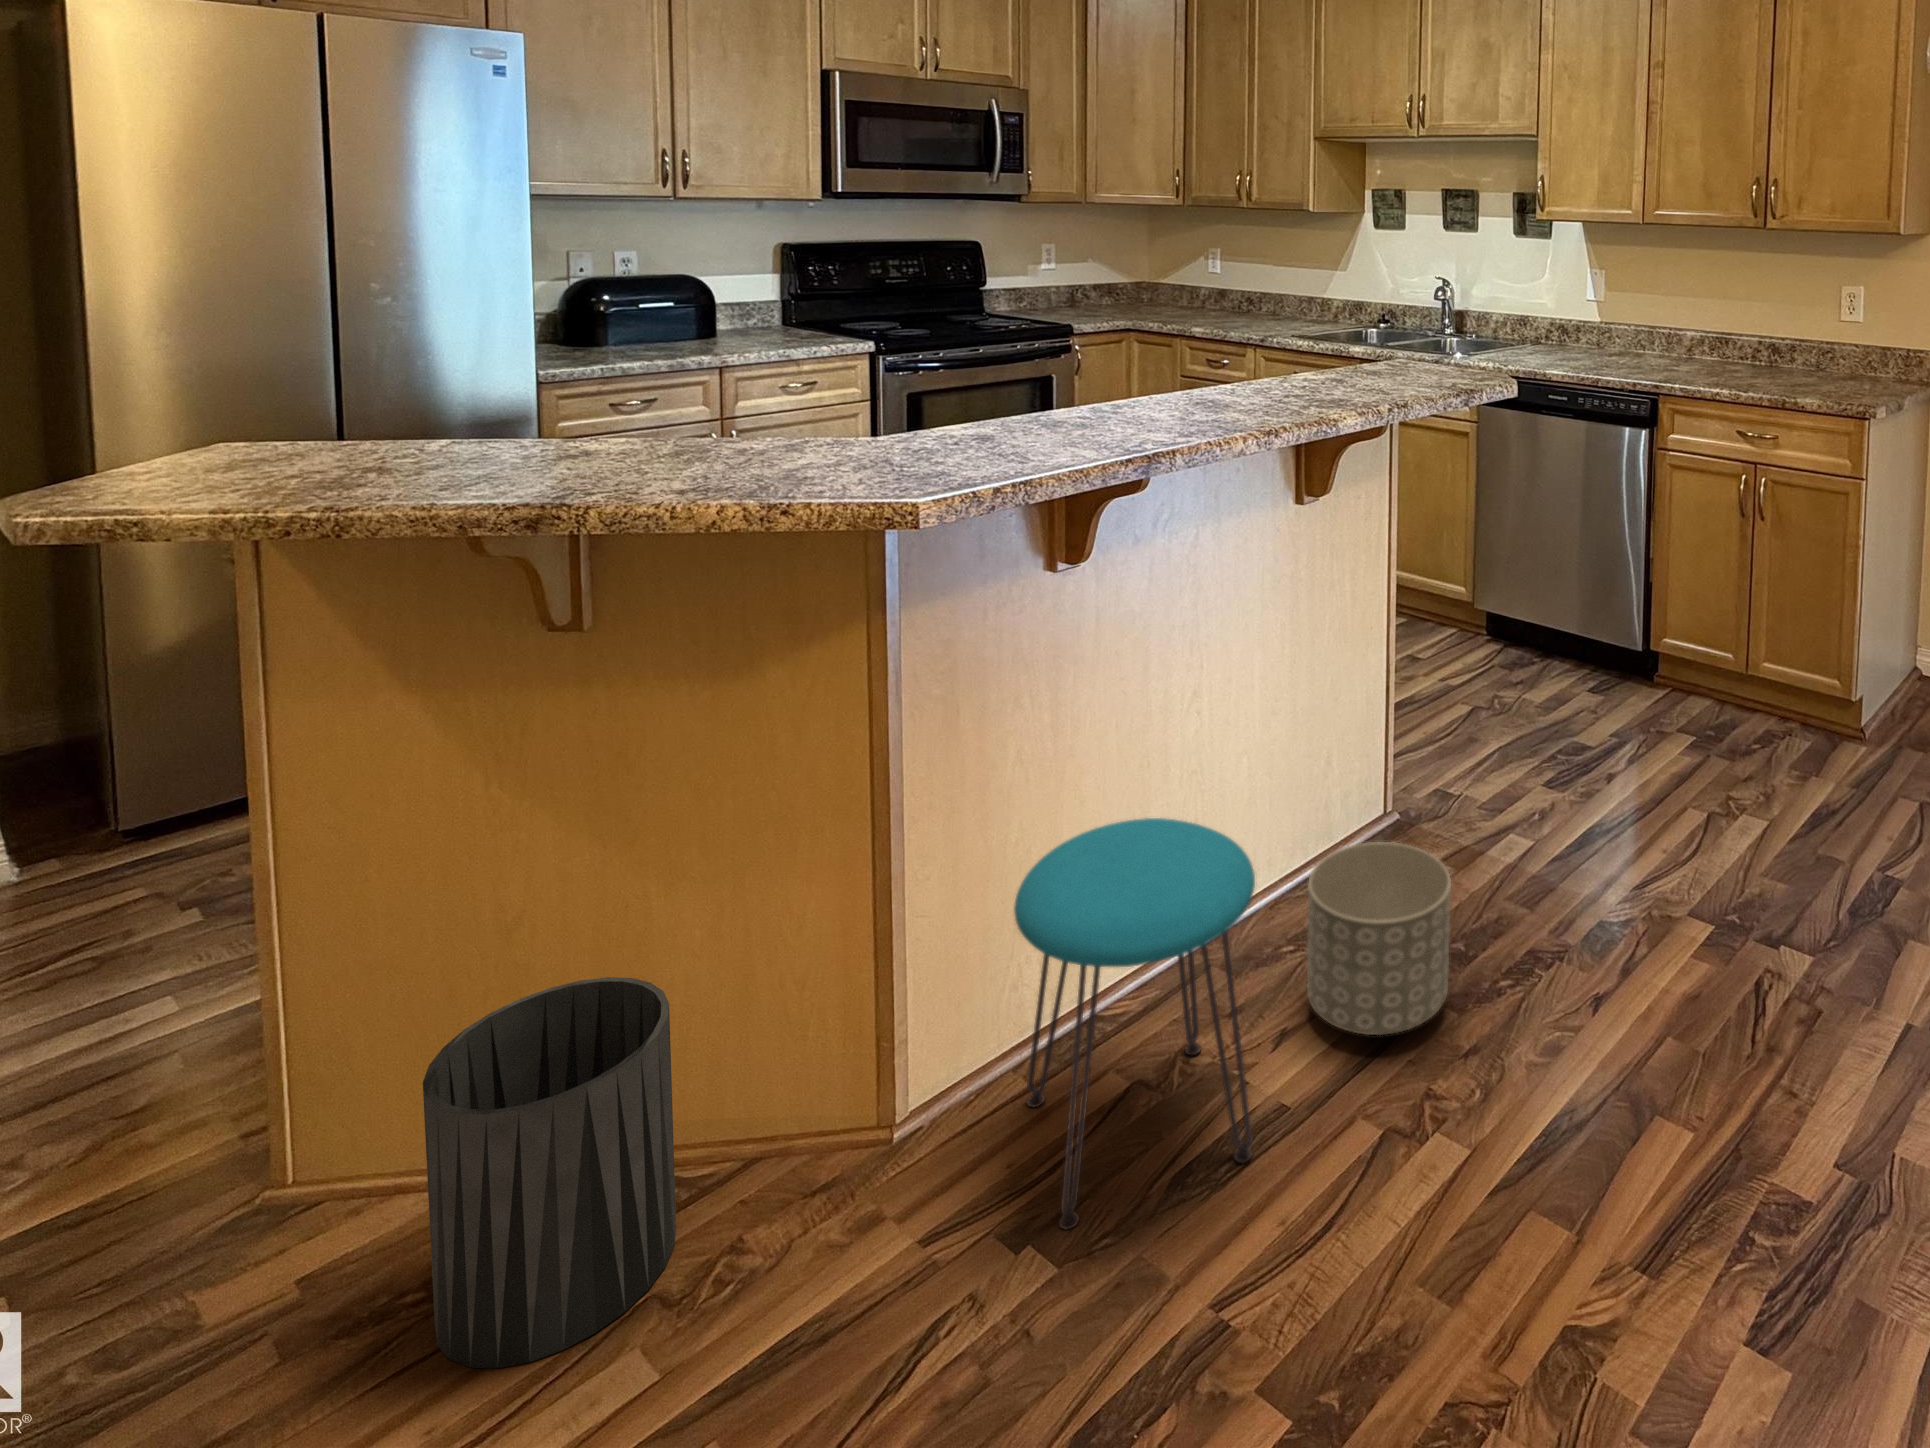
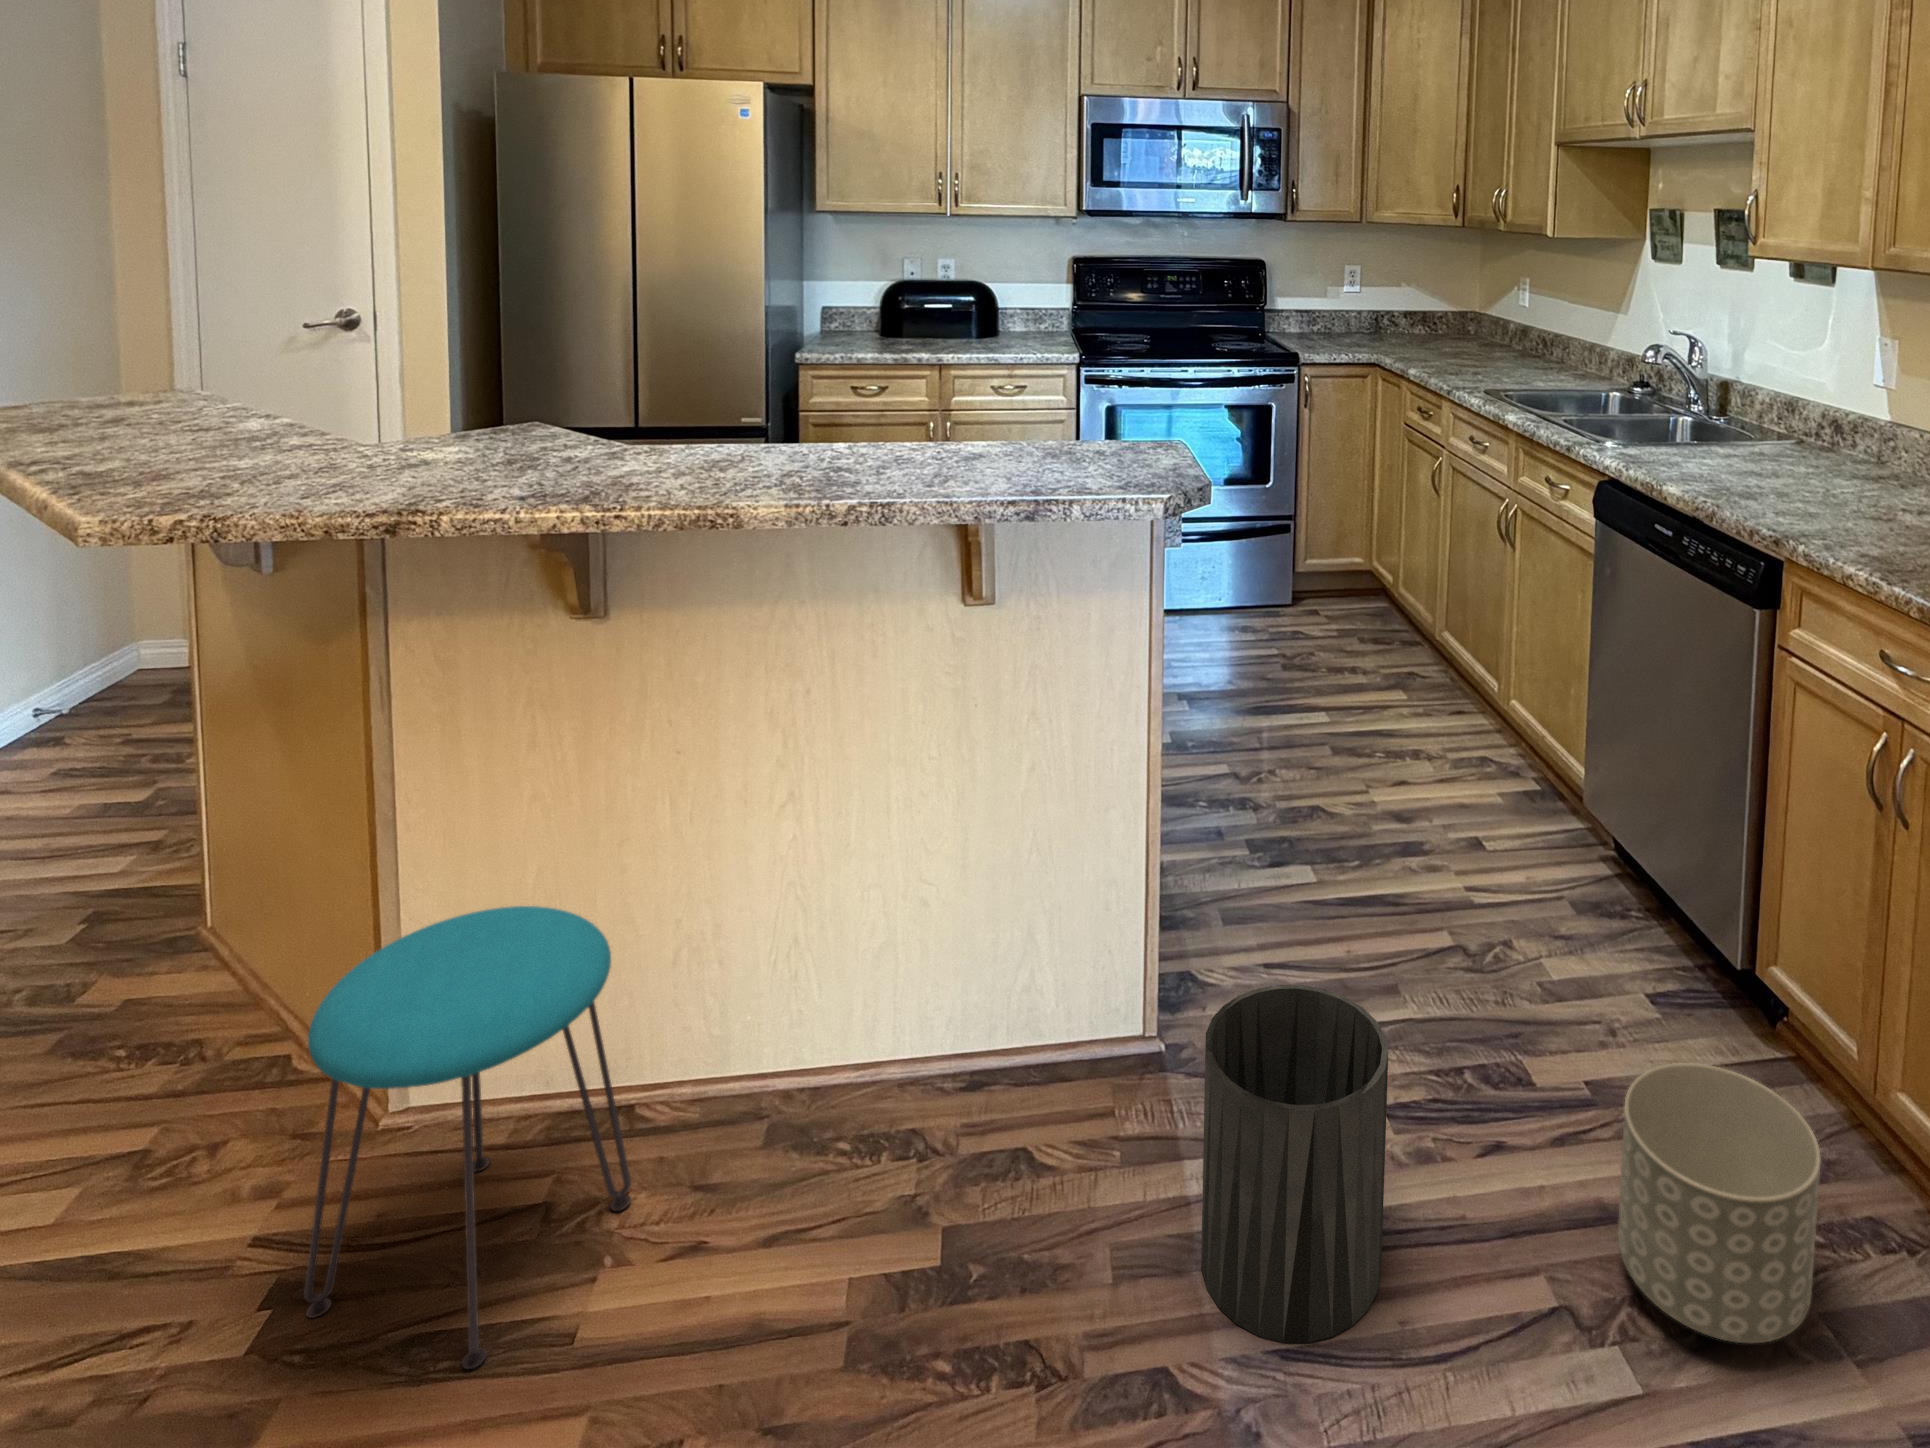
planter: present [1307,842,1451,1035] -> present [1618,1063,1821,1343]
trash can: present [423,977,676,1368] -> present [1201,985,1388,1342]

